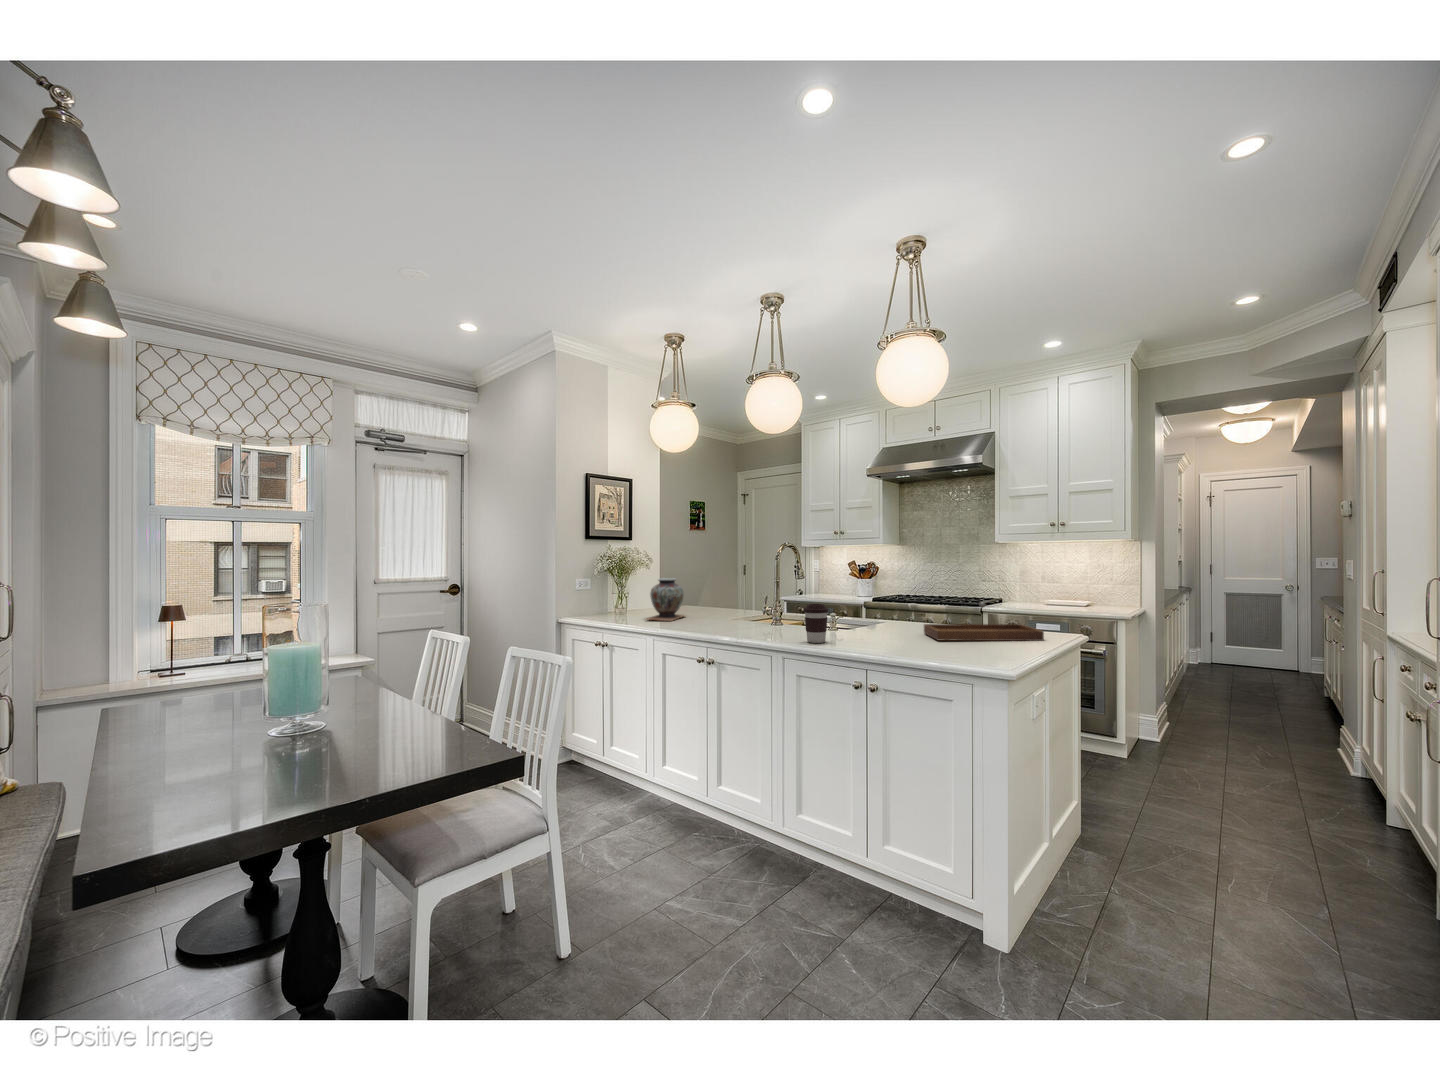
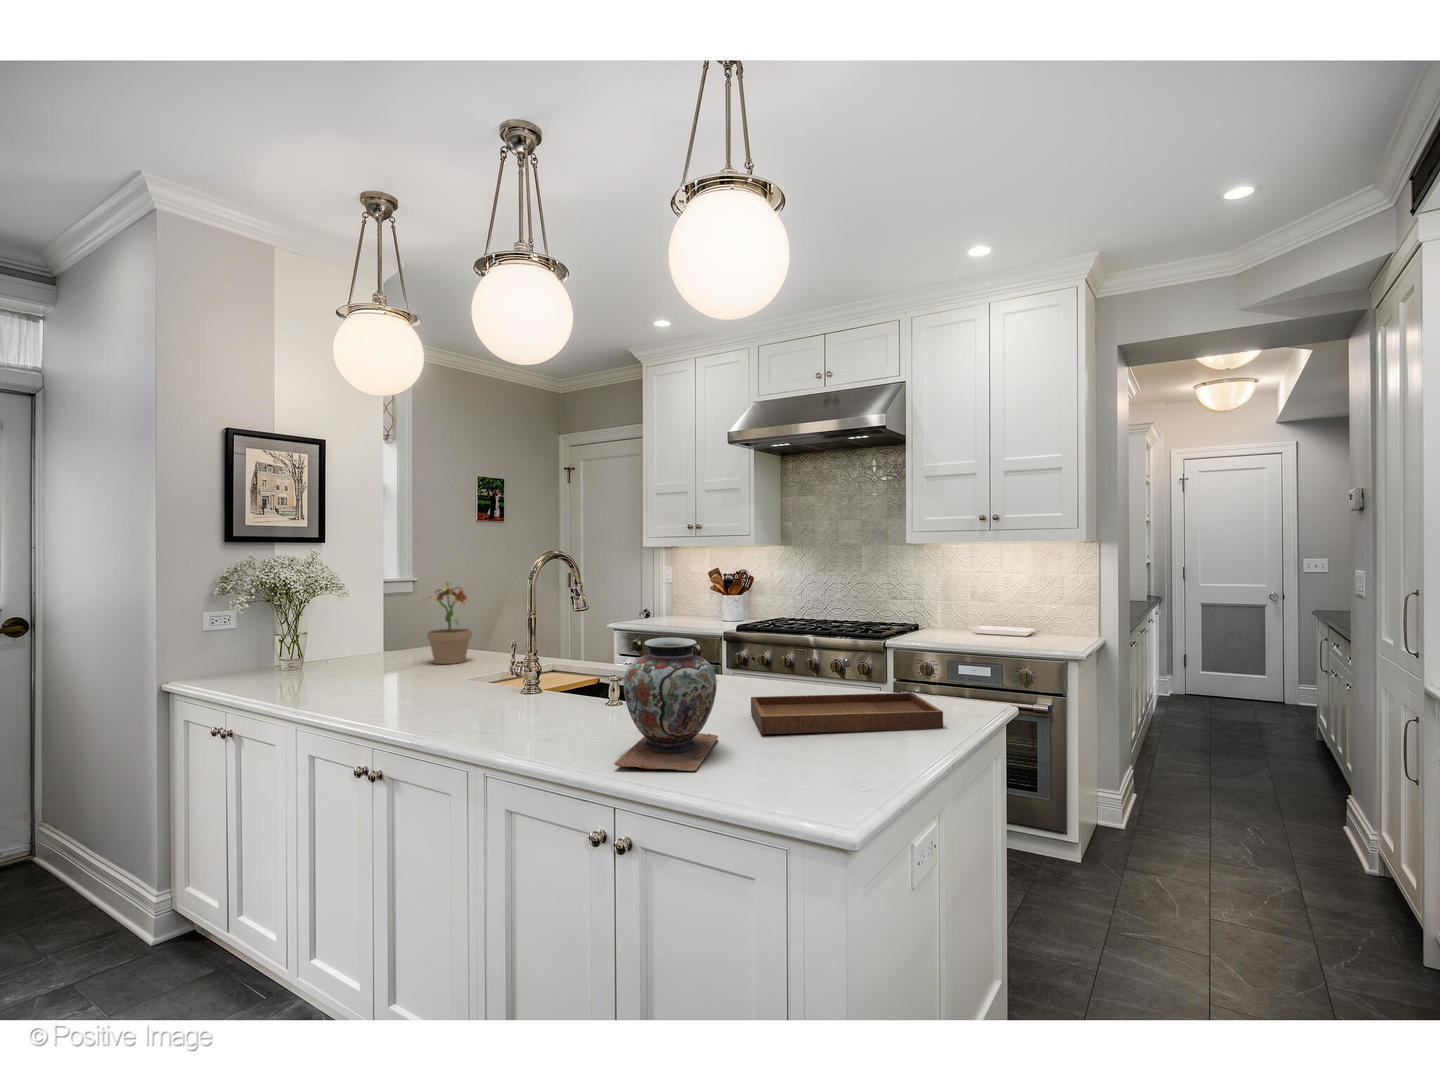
potted plant: none [696,563,723,613] -> present [427,583,472,664]
decorative vase: present [646,578,685,621] -> present [614,638,718,771]
coffee cup: present [804,604,829,643] -> none [518,671,565,747]

